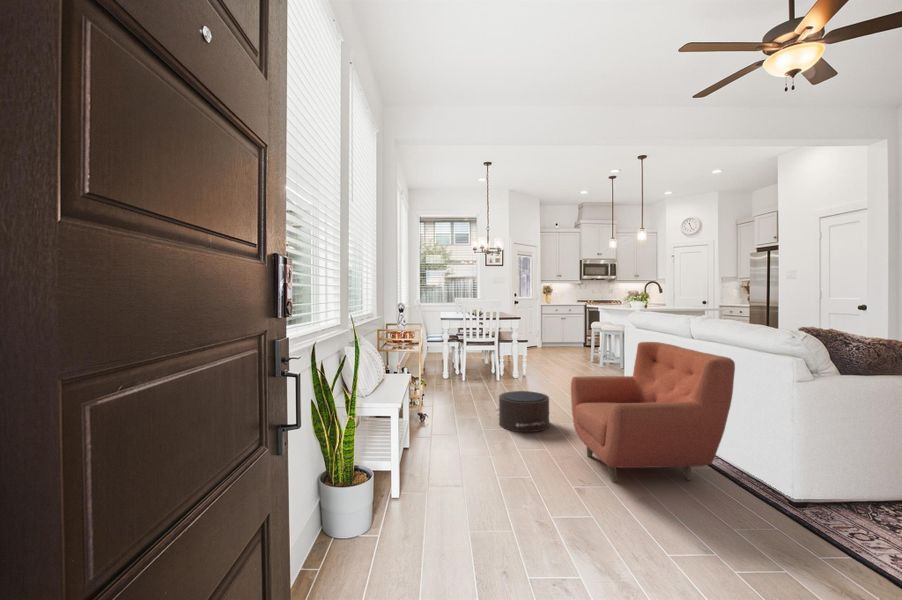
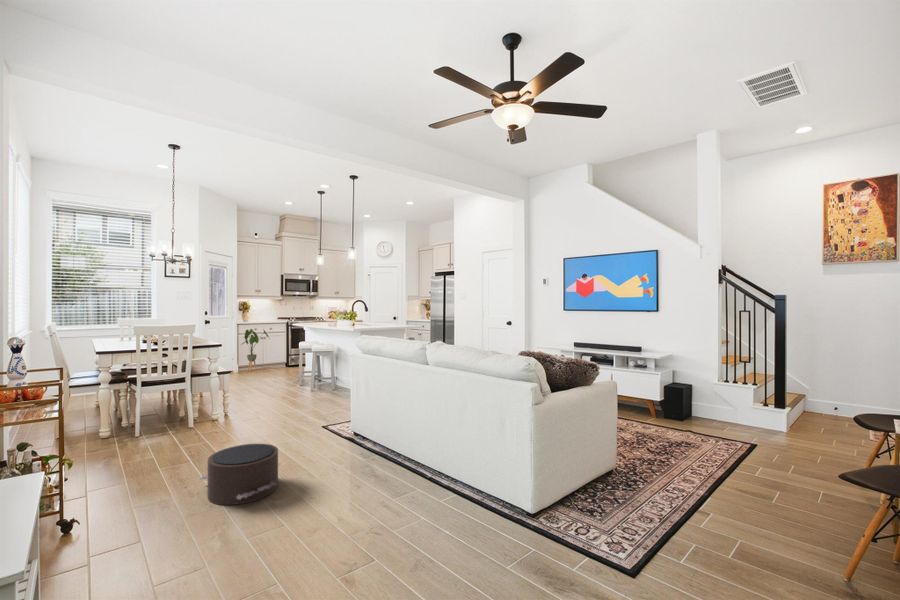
house plant: none [543,310,568,348] -> present [242,329,268,371]
armchair: present [571,342,735,482] -> none [313,372,485,547]

